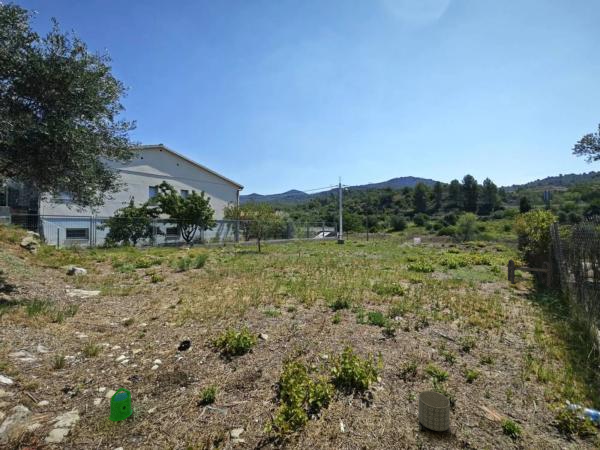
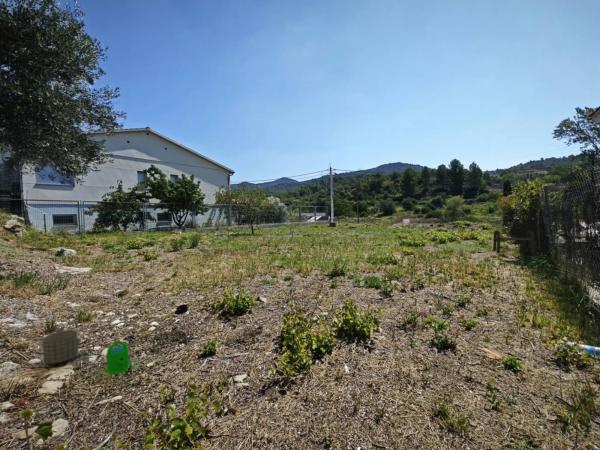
planter: present [418,391,450,431] -> present [42,330,78,364]

